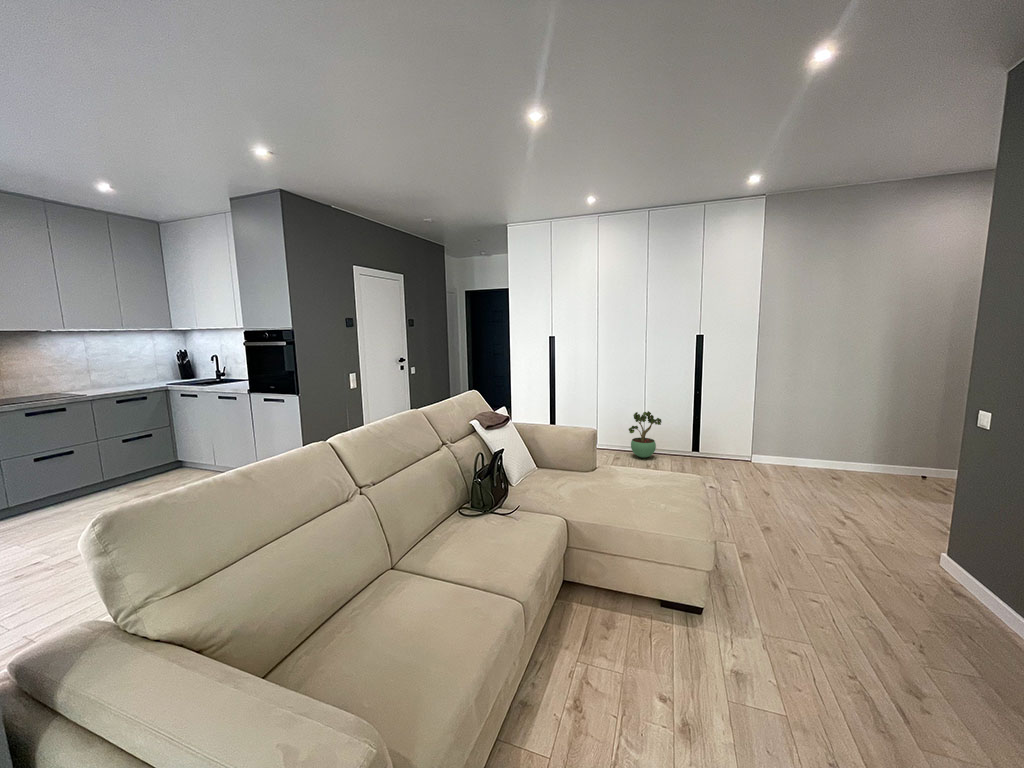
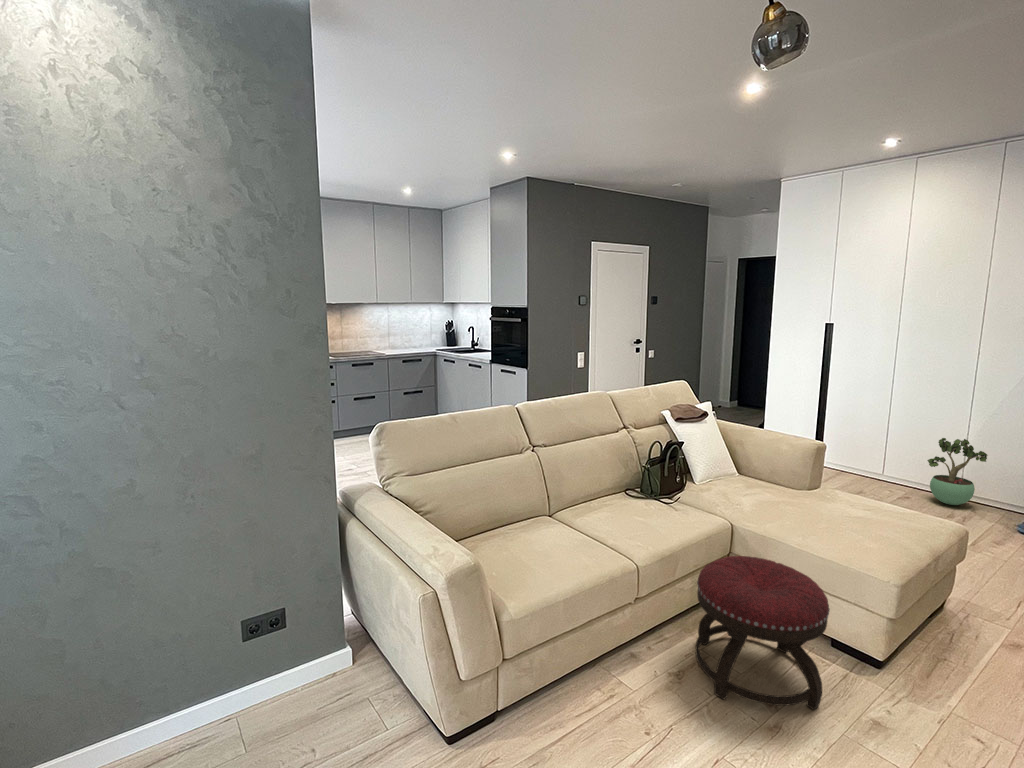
ottoman: none [569,550,696,718] -> present [696,556,830,710]

